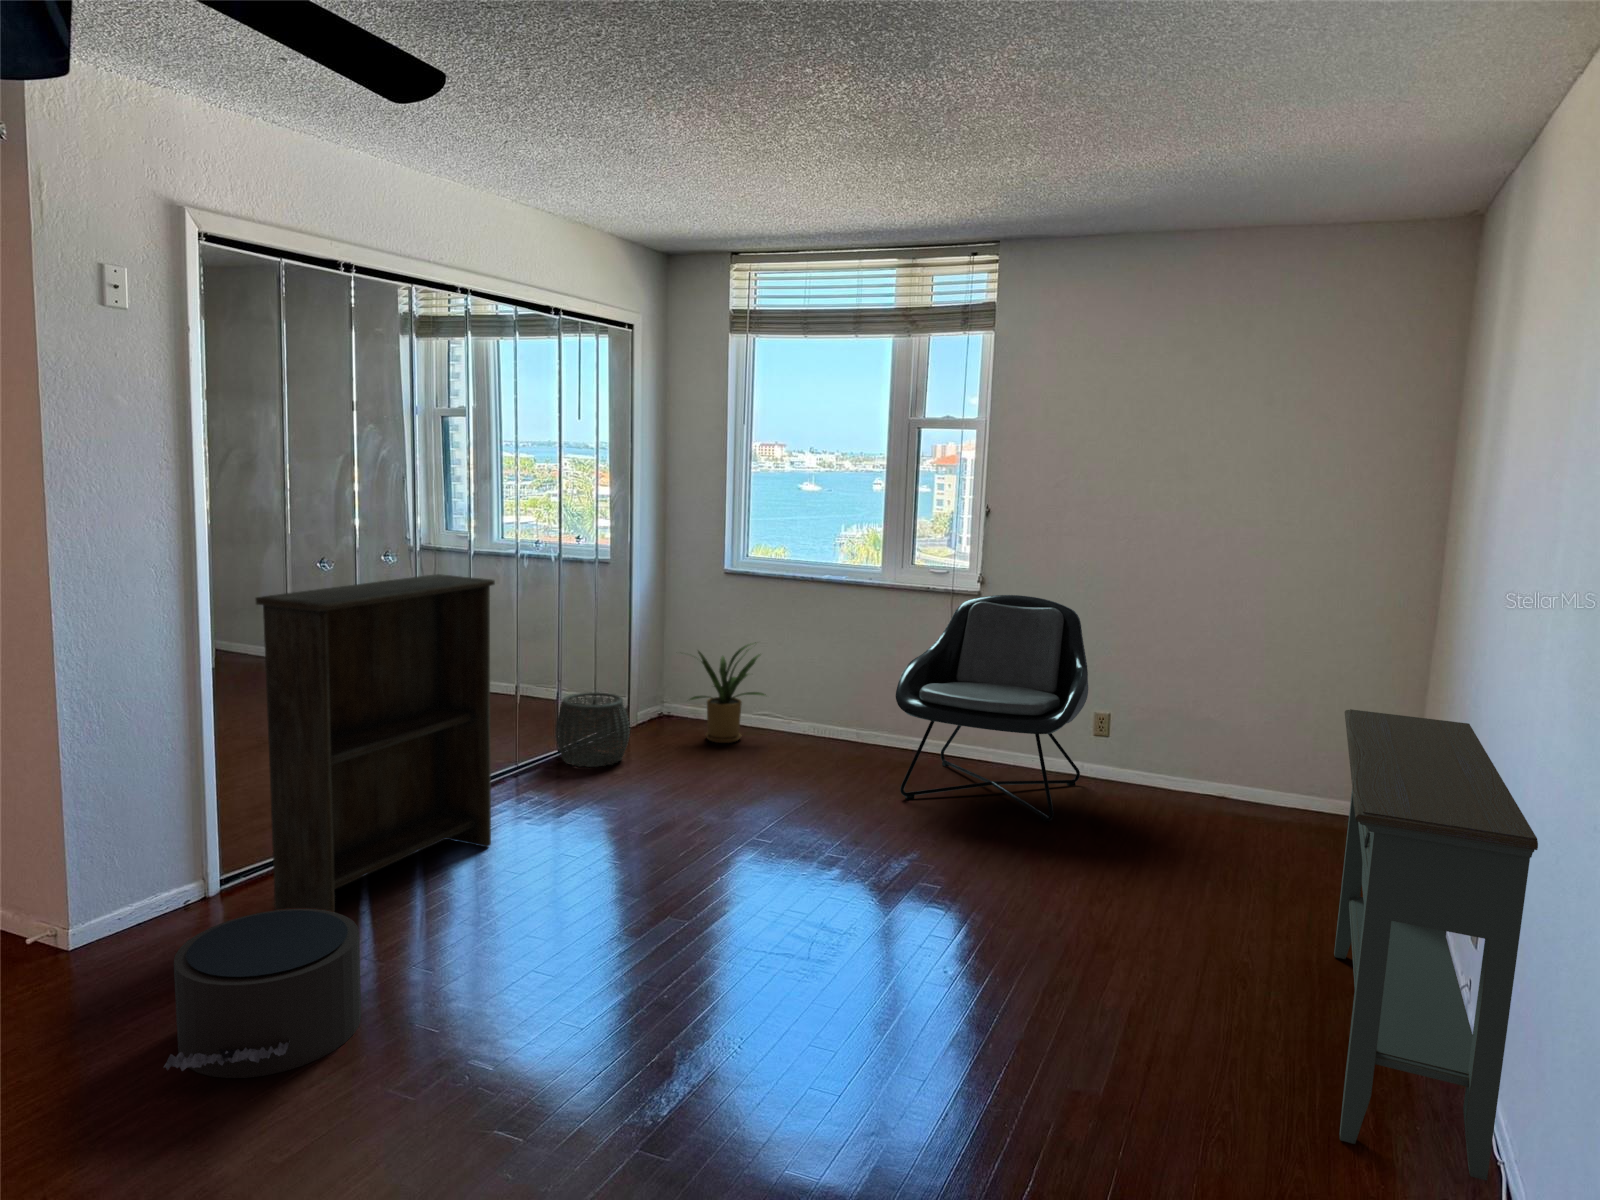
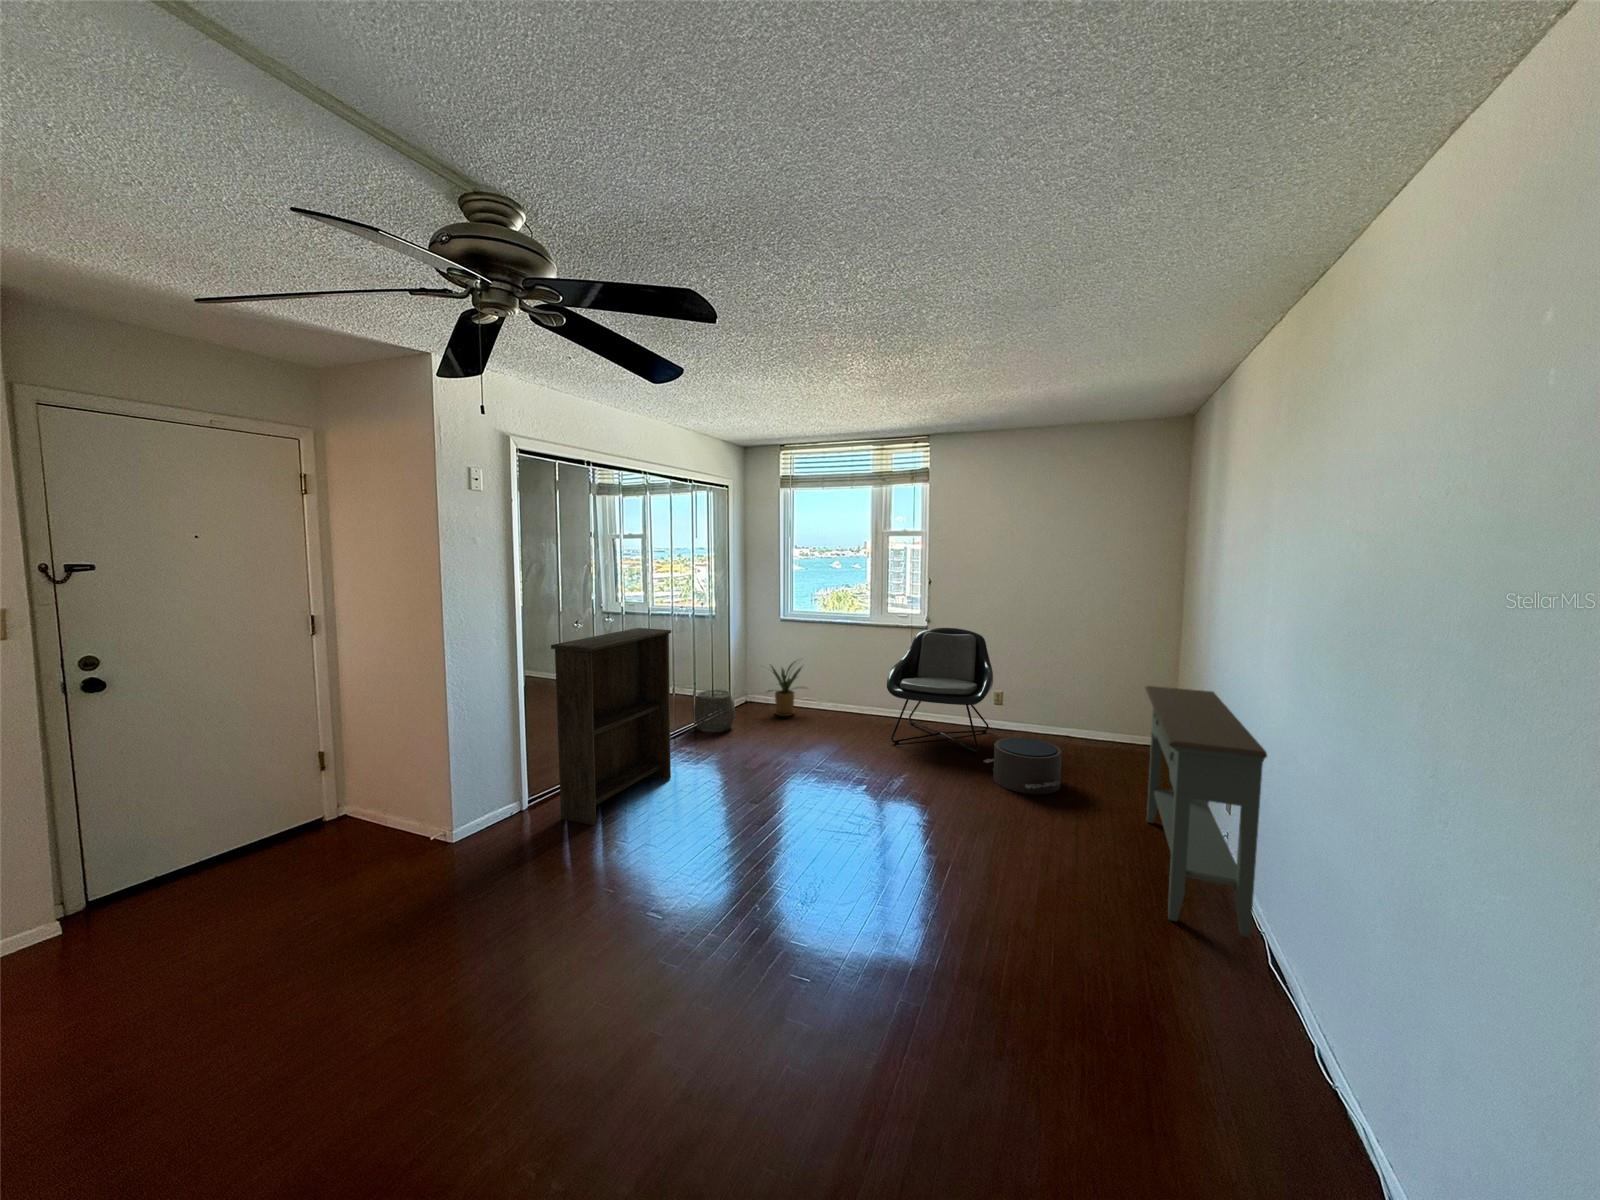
pouf: present [164,909,361,1078] -> present [984,738,1061,794]

